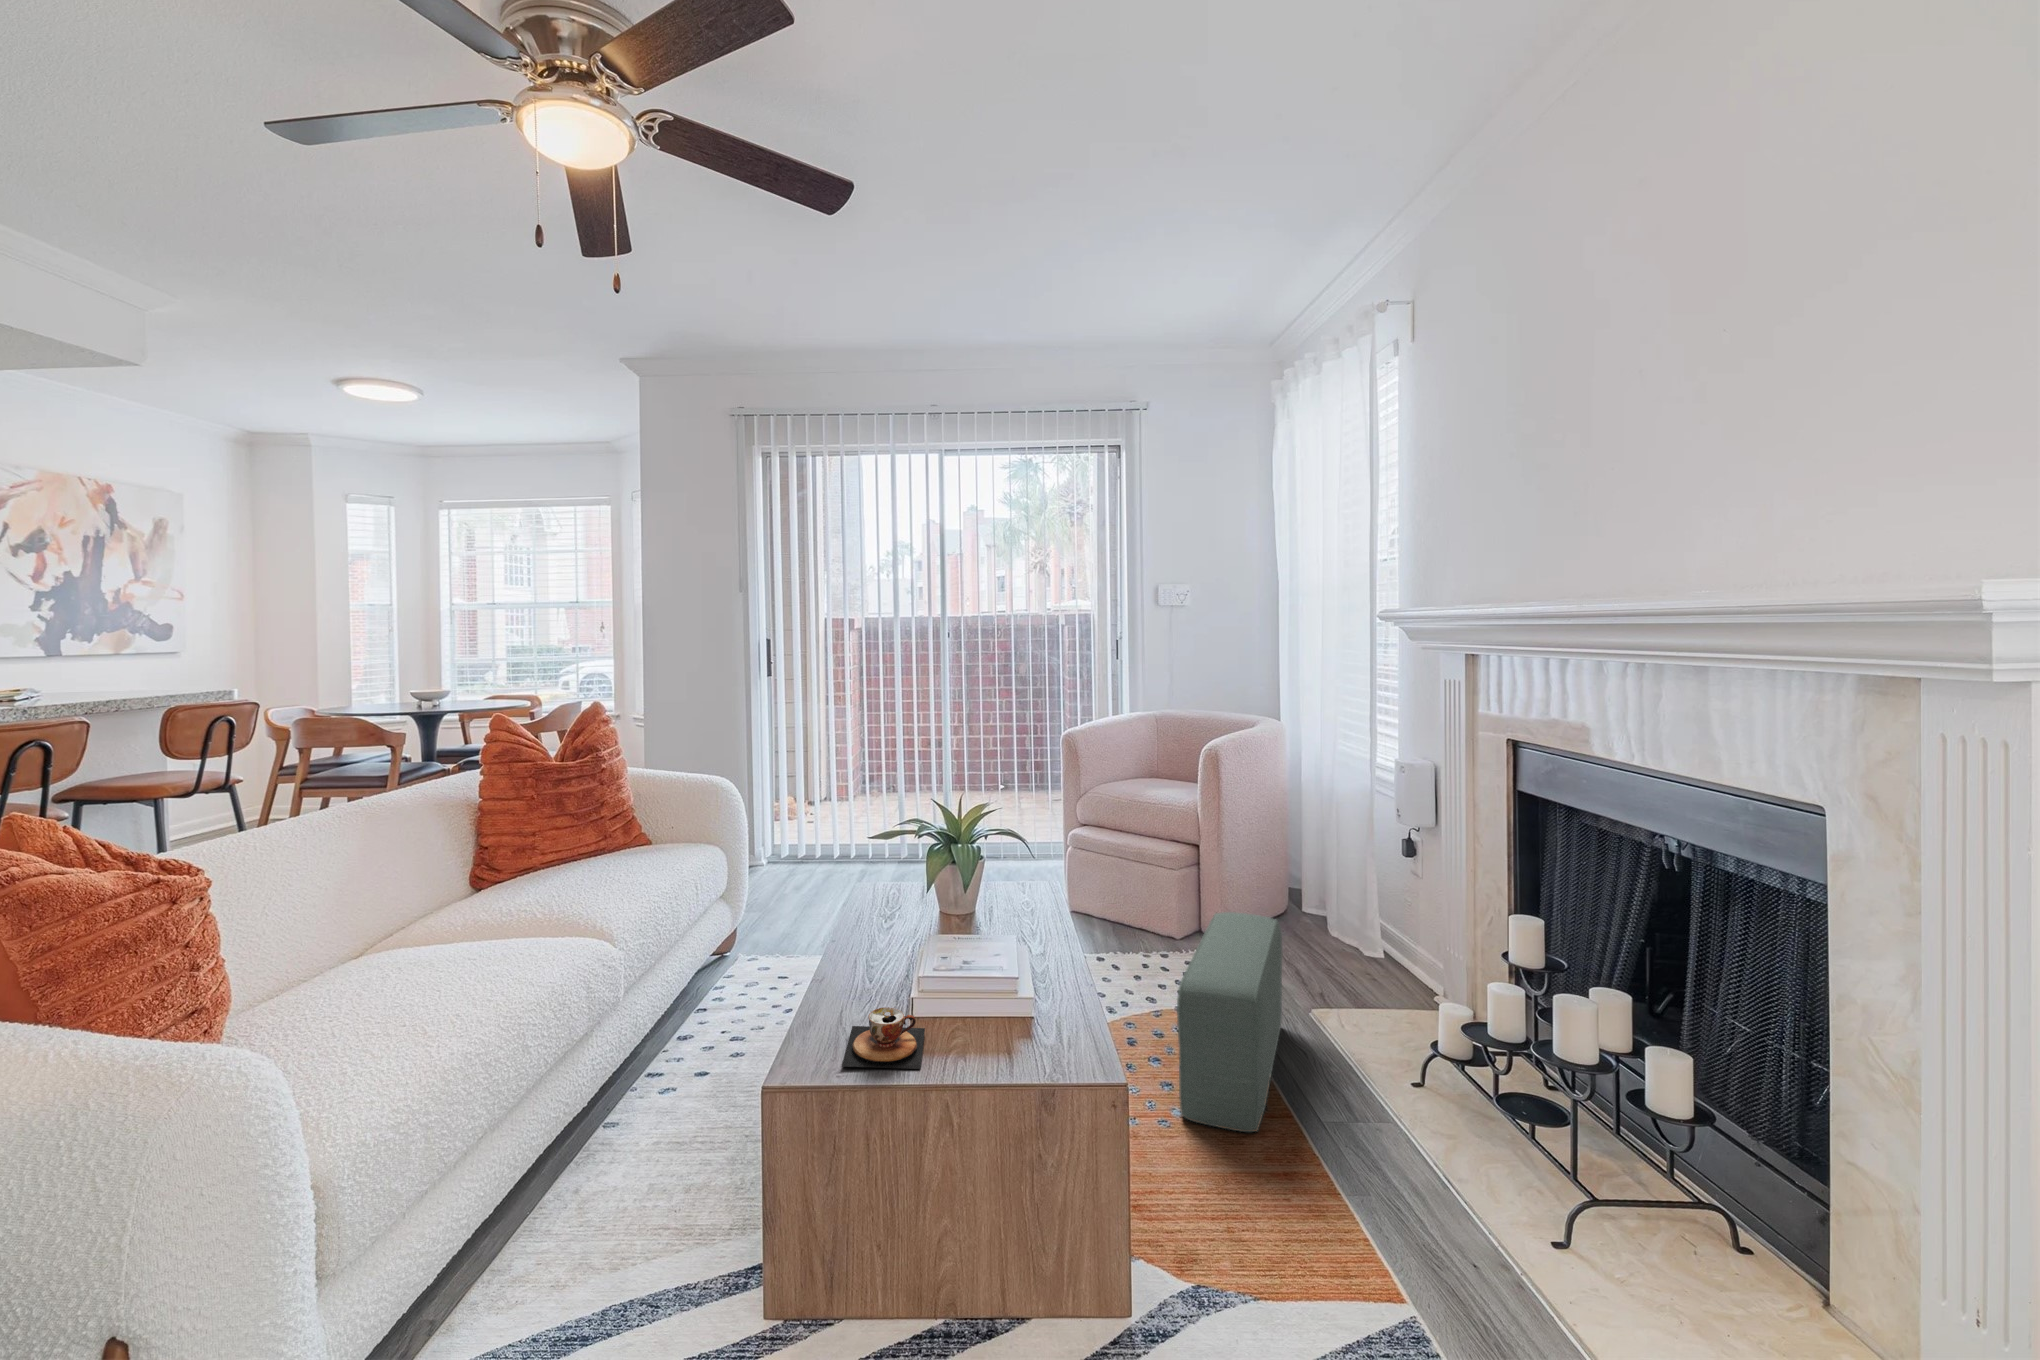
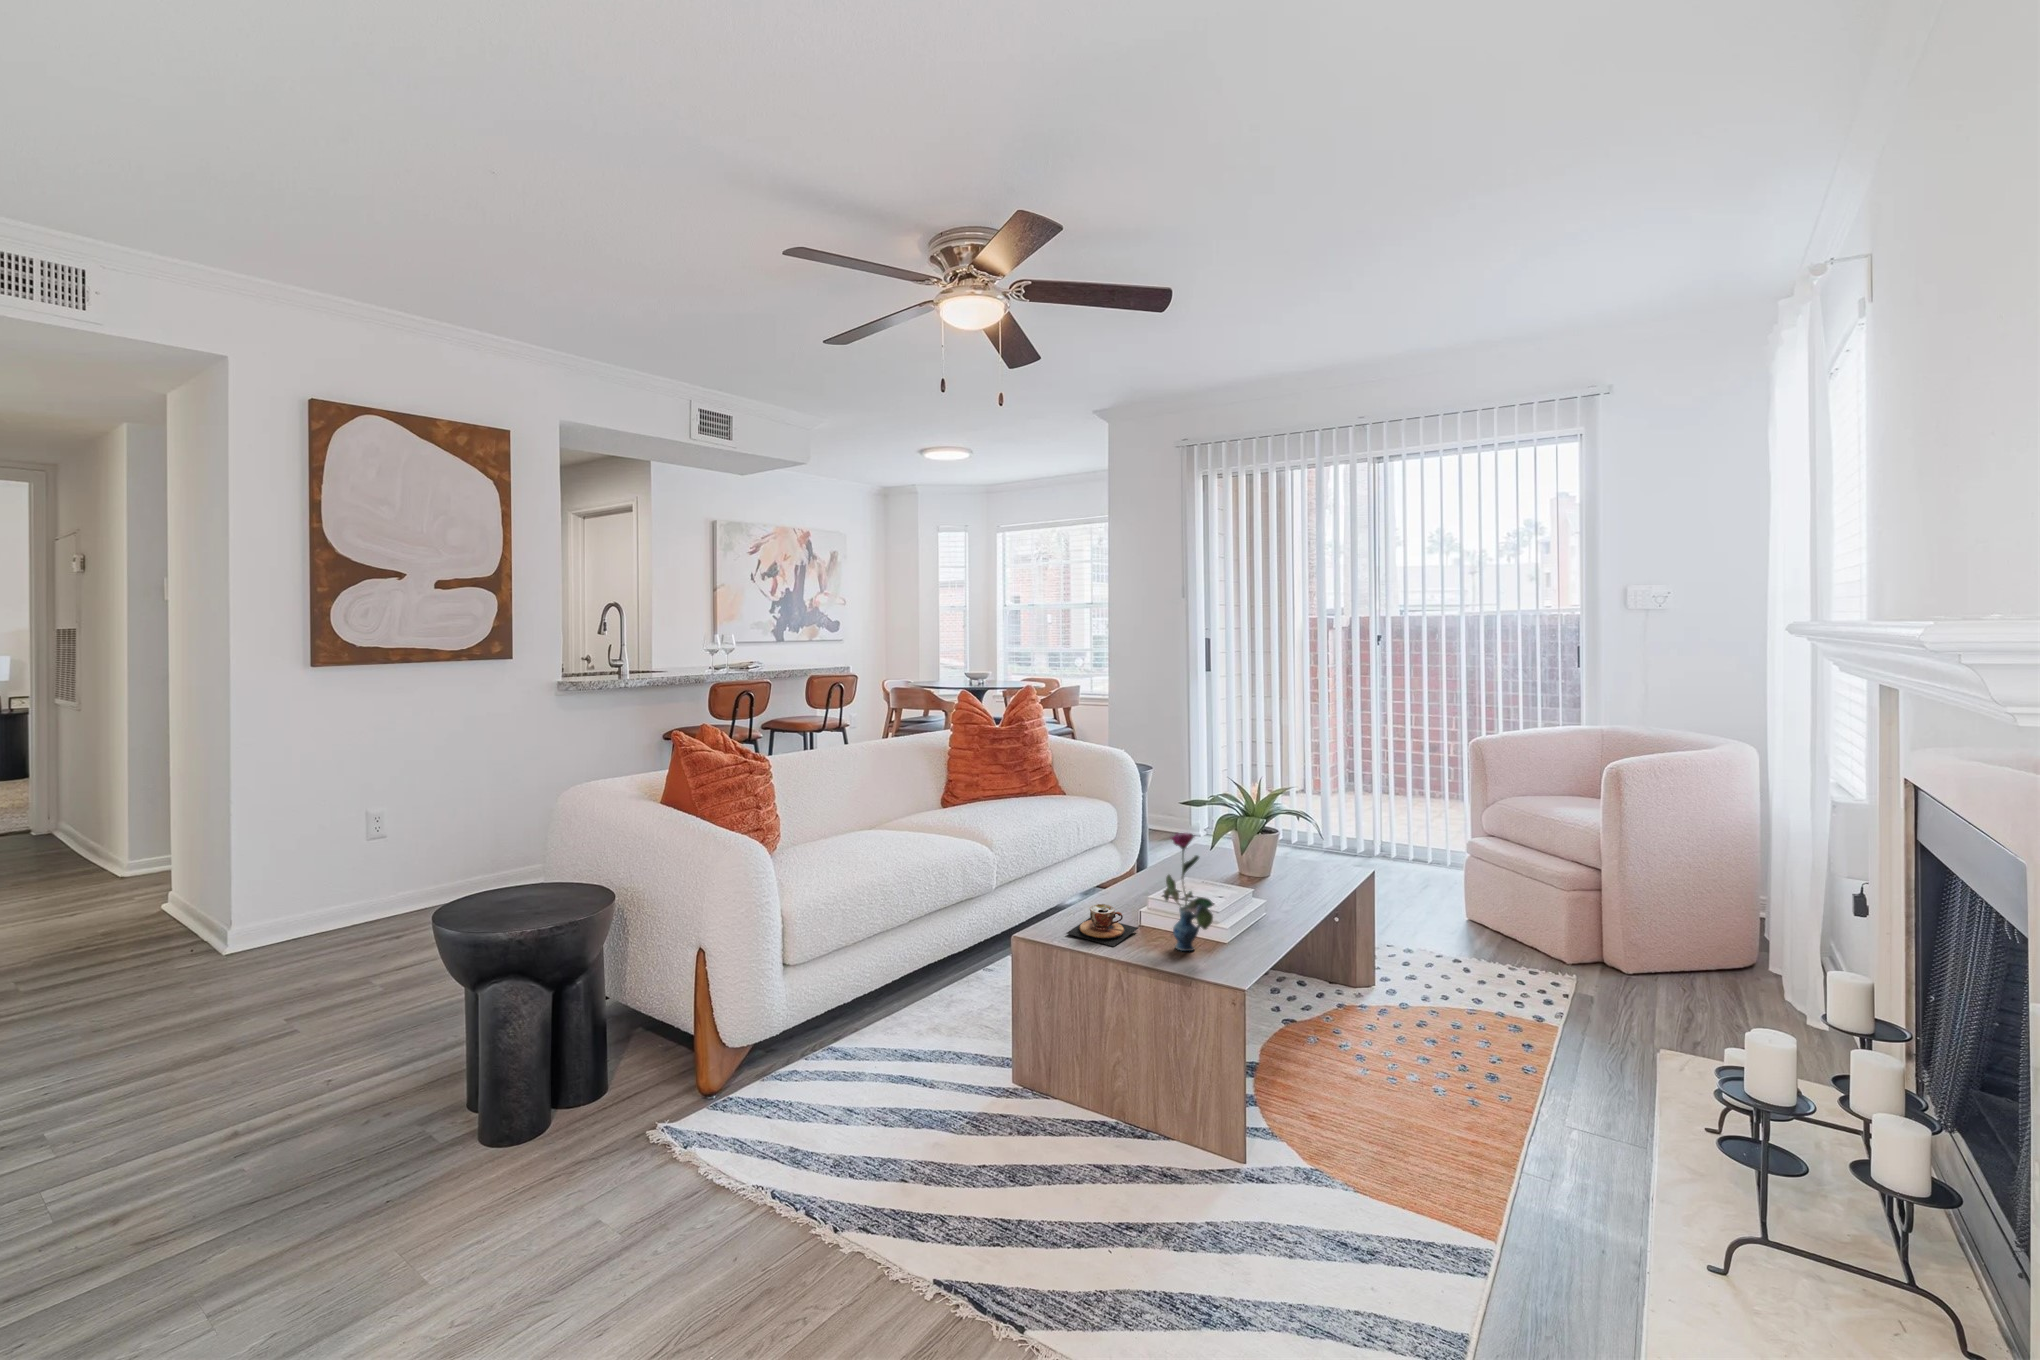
vase: none [971,886,1058,1049] -> present [1164,832,1213,951]
pouf: present [1177,912,1283,1132] -> none [1409,925,1605,1110]

